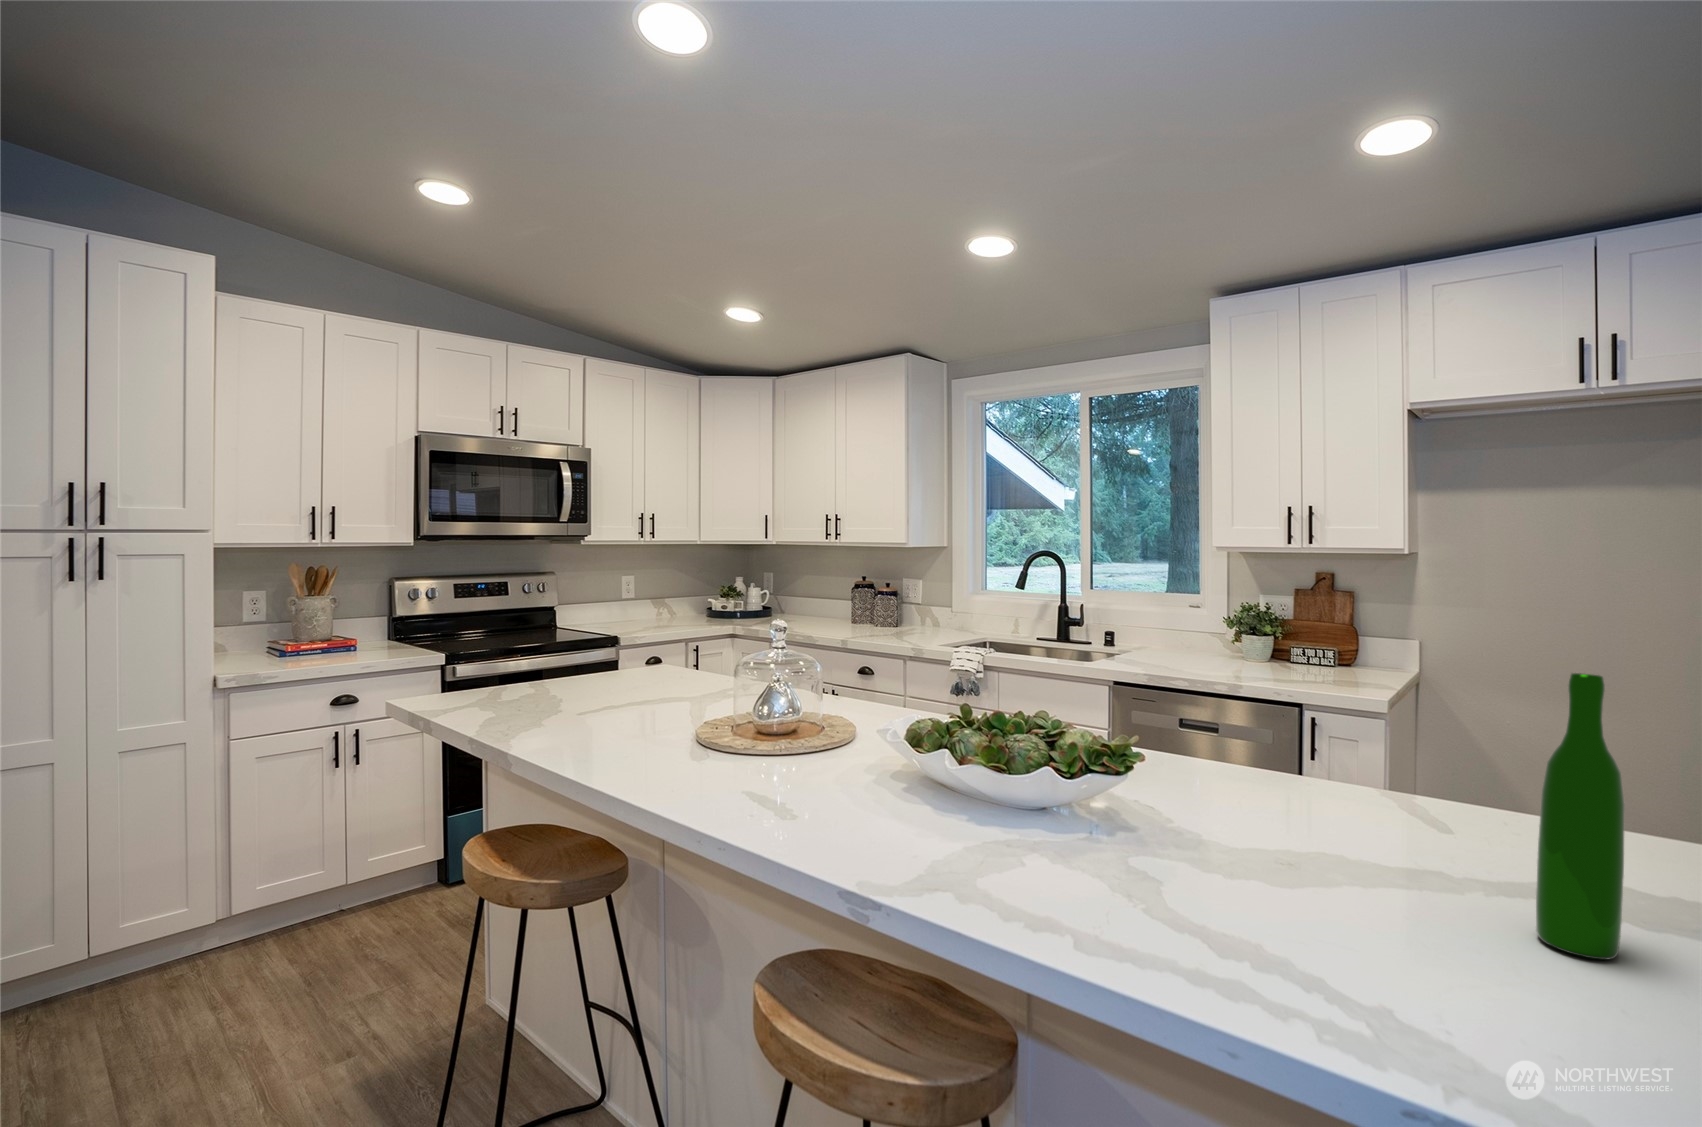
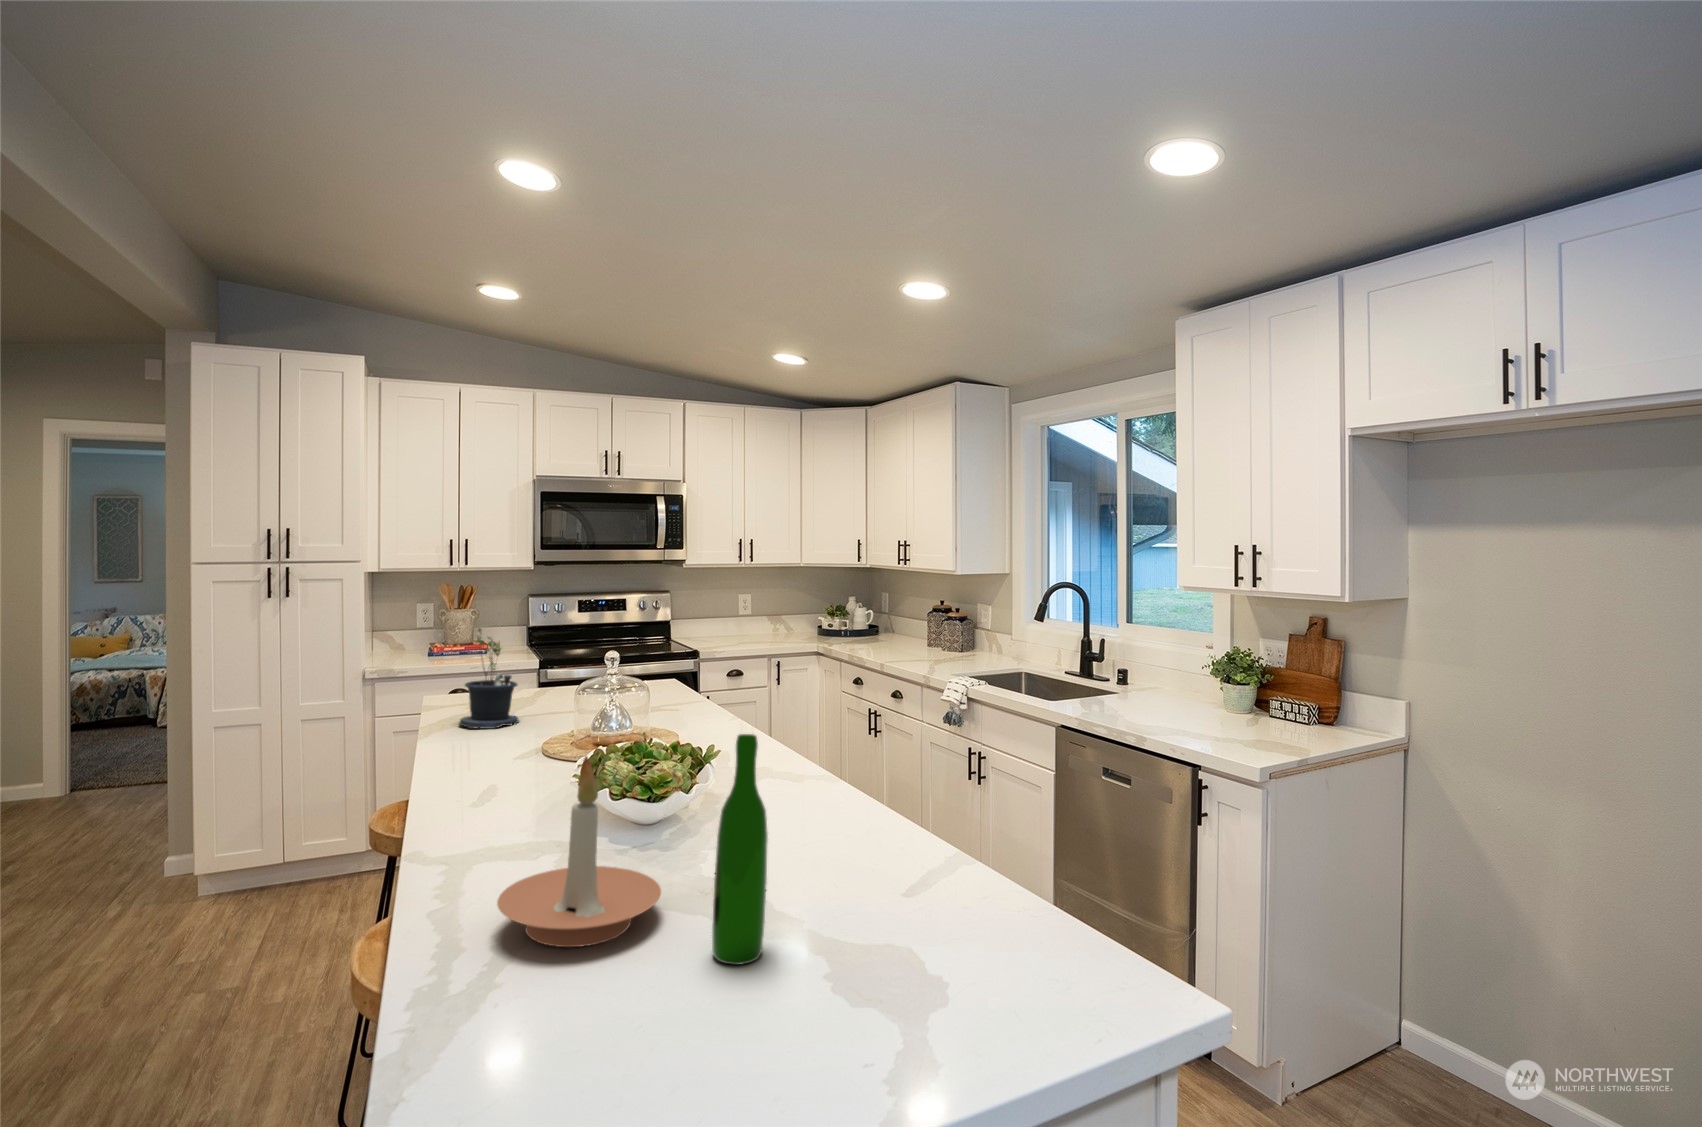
potted plant: none [523,601,614,737] -> present [459,626,519,729]
candle holder: none [1228,722,1476,985] -> present [497,757,661,947]

